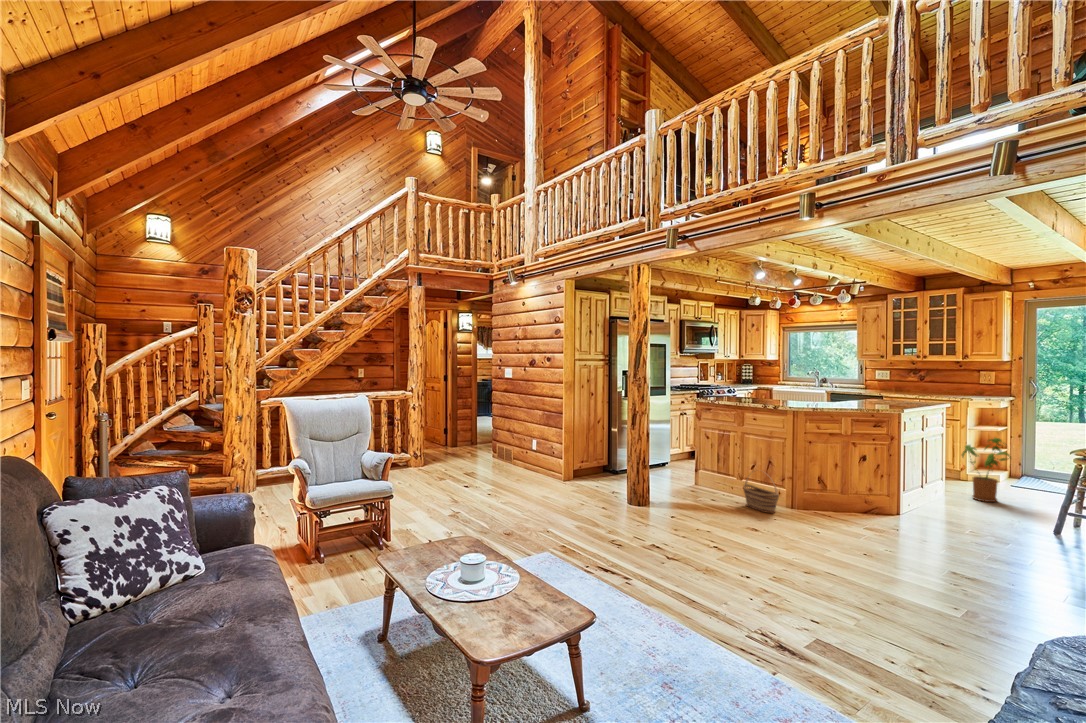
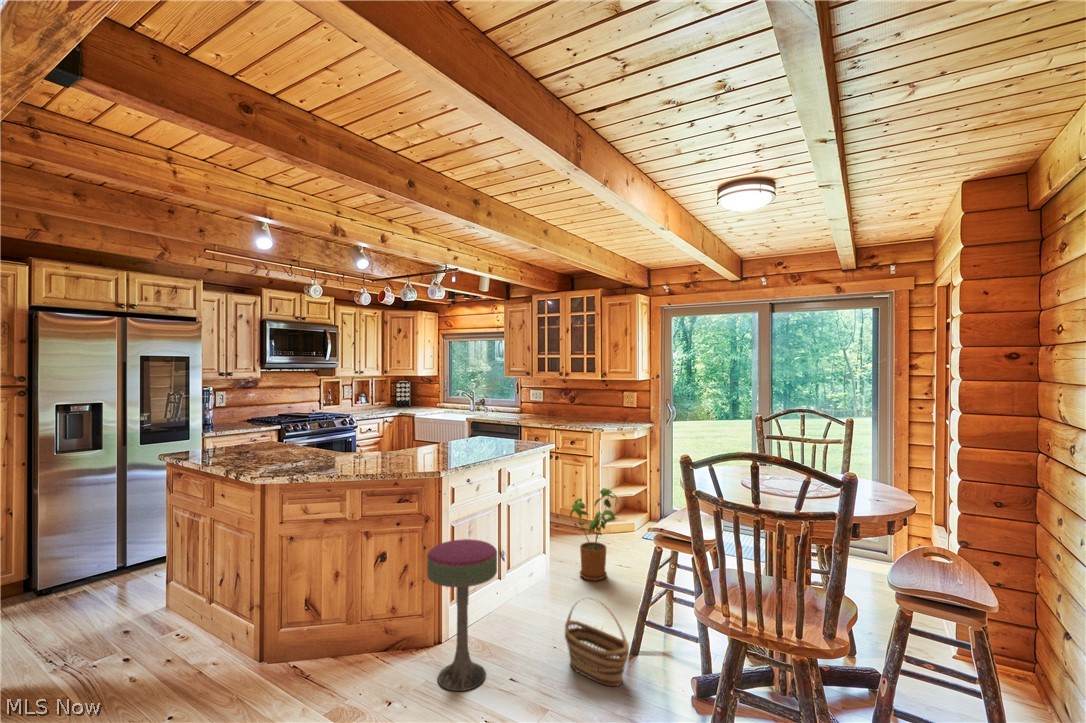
bar stool: none [908,450,959,531] -> present [427,539,497,691]
basket: present [743,474,779,513] -> present [565,599,629,686]

